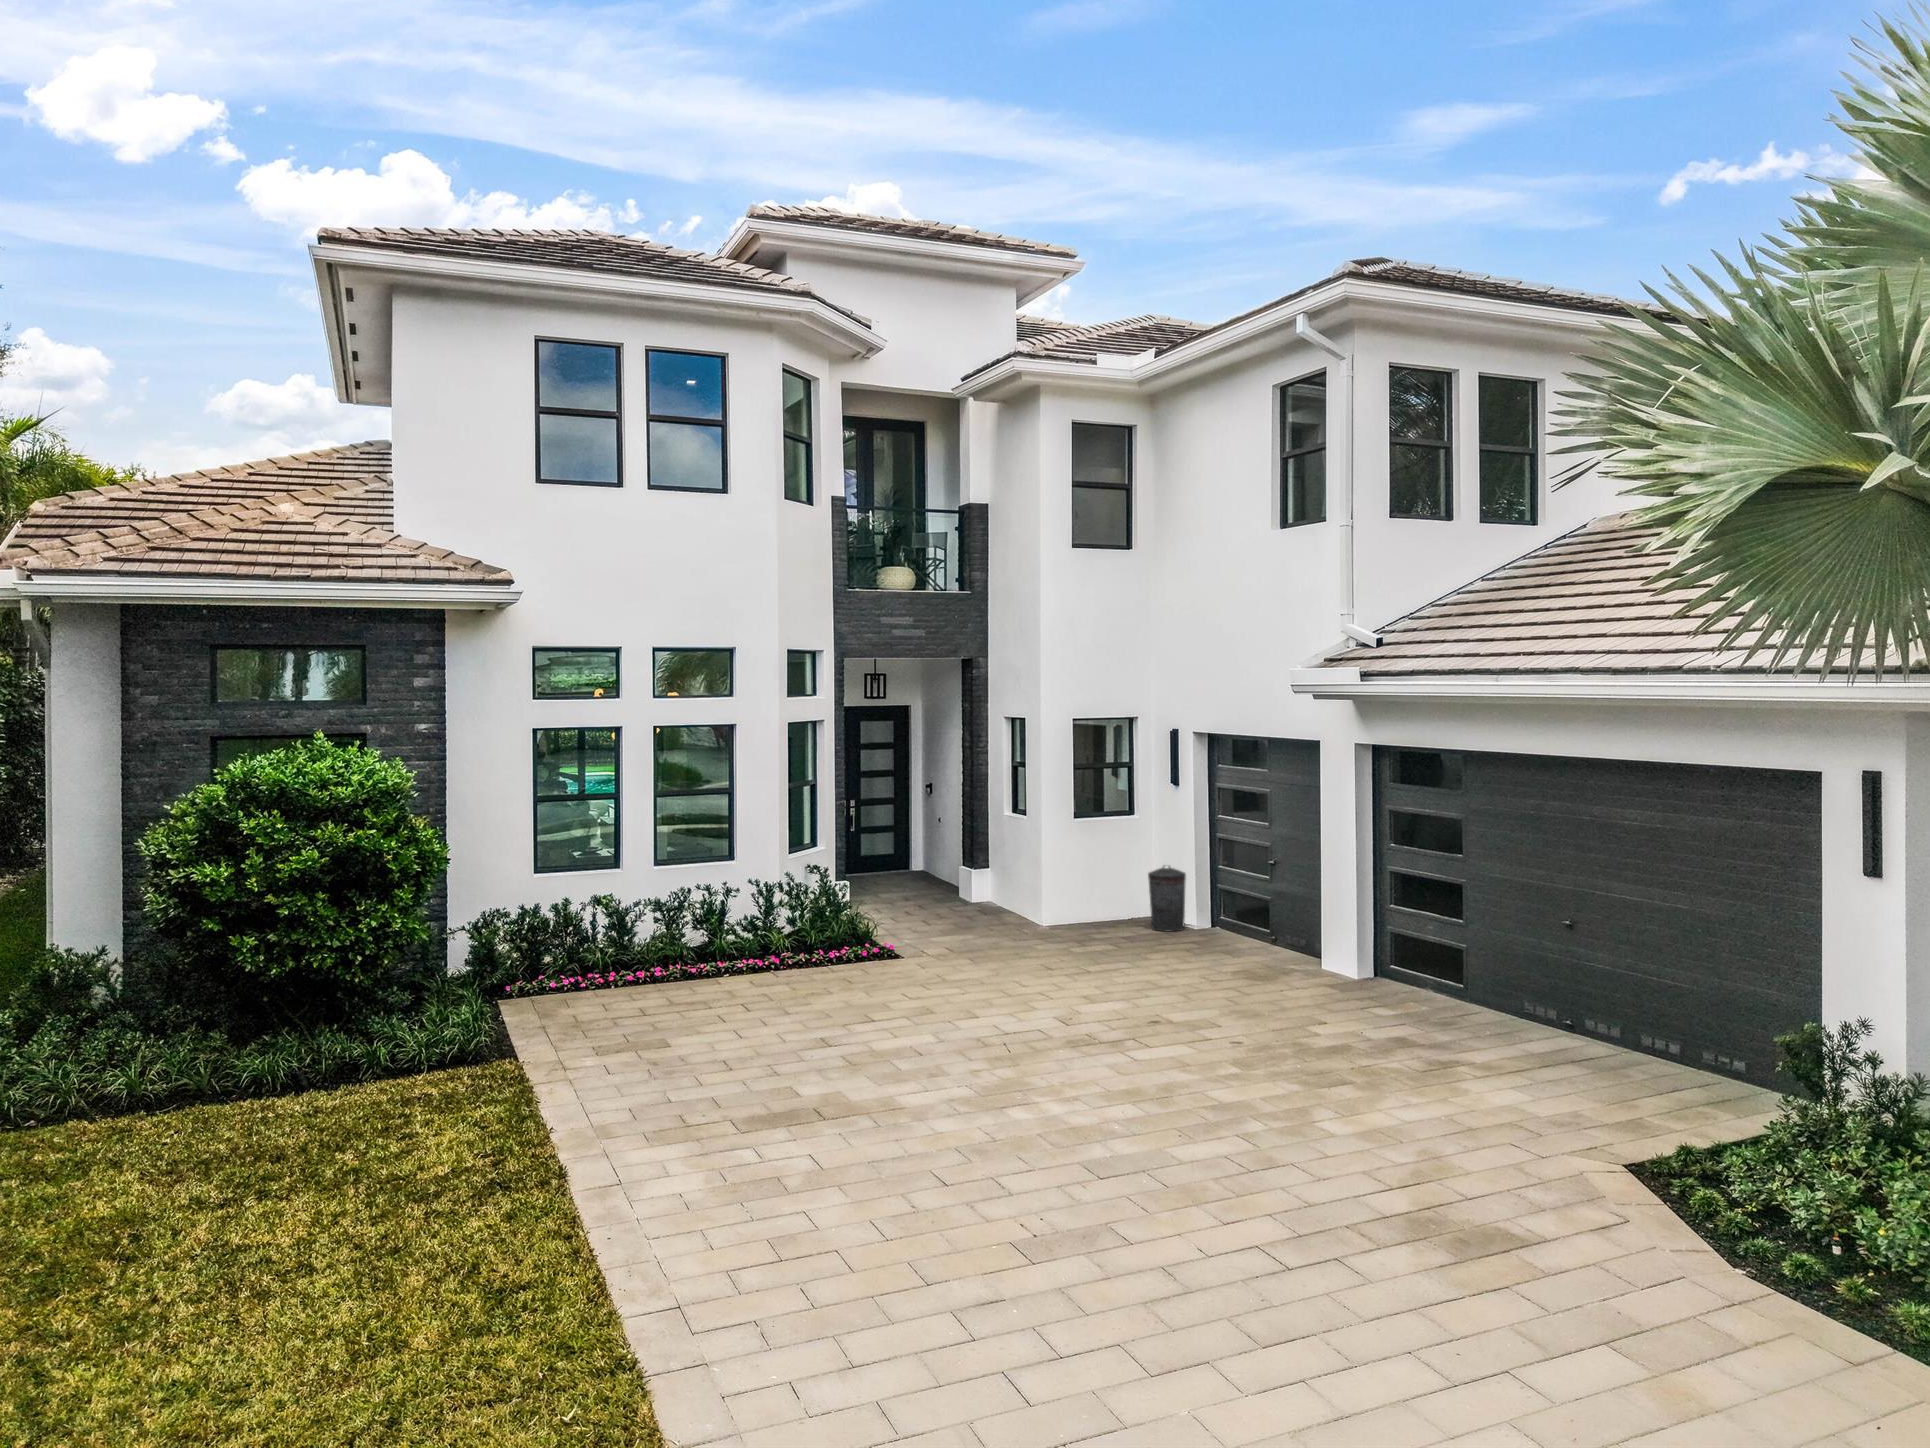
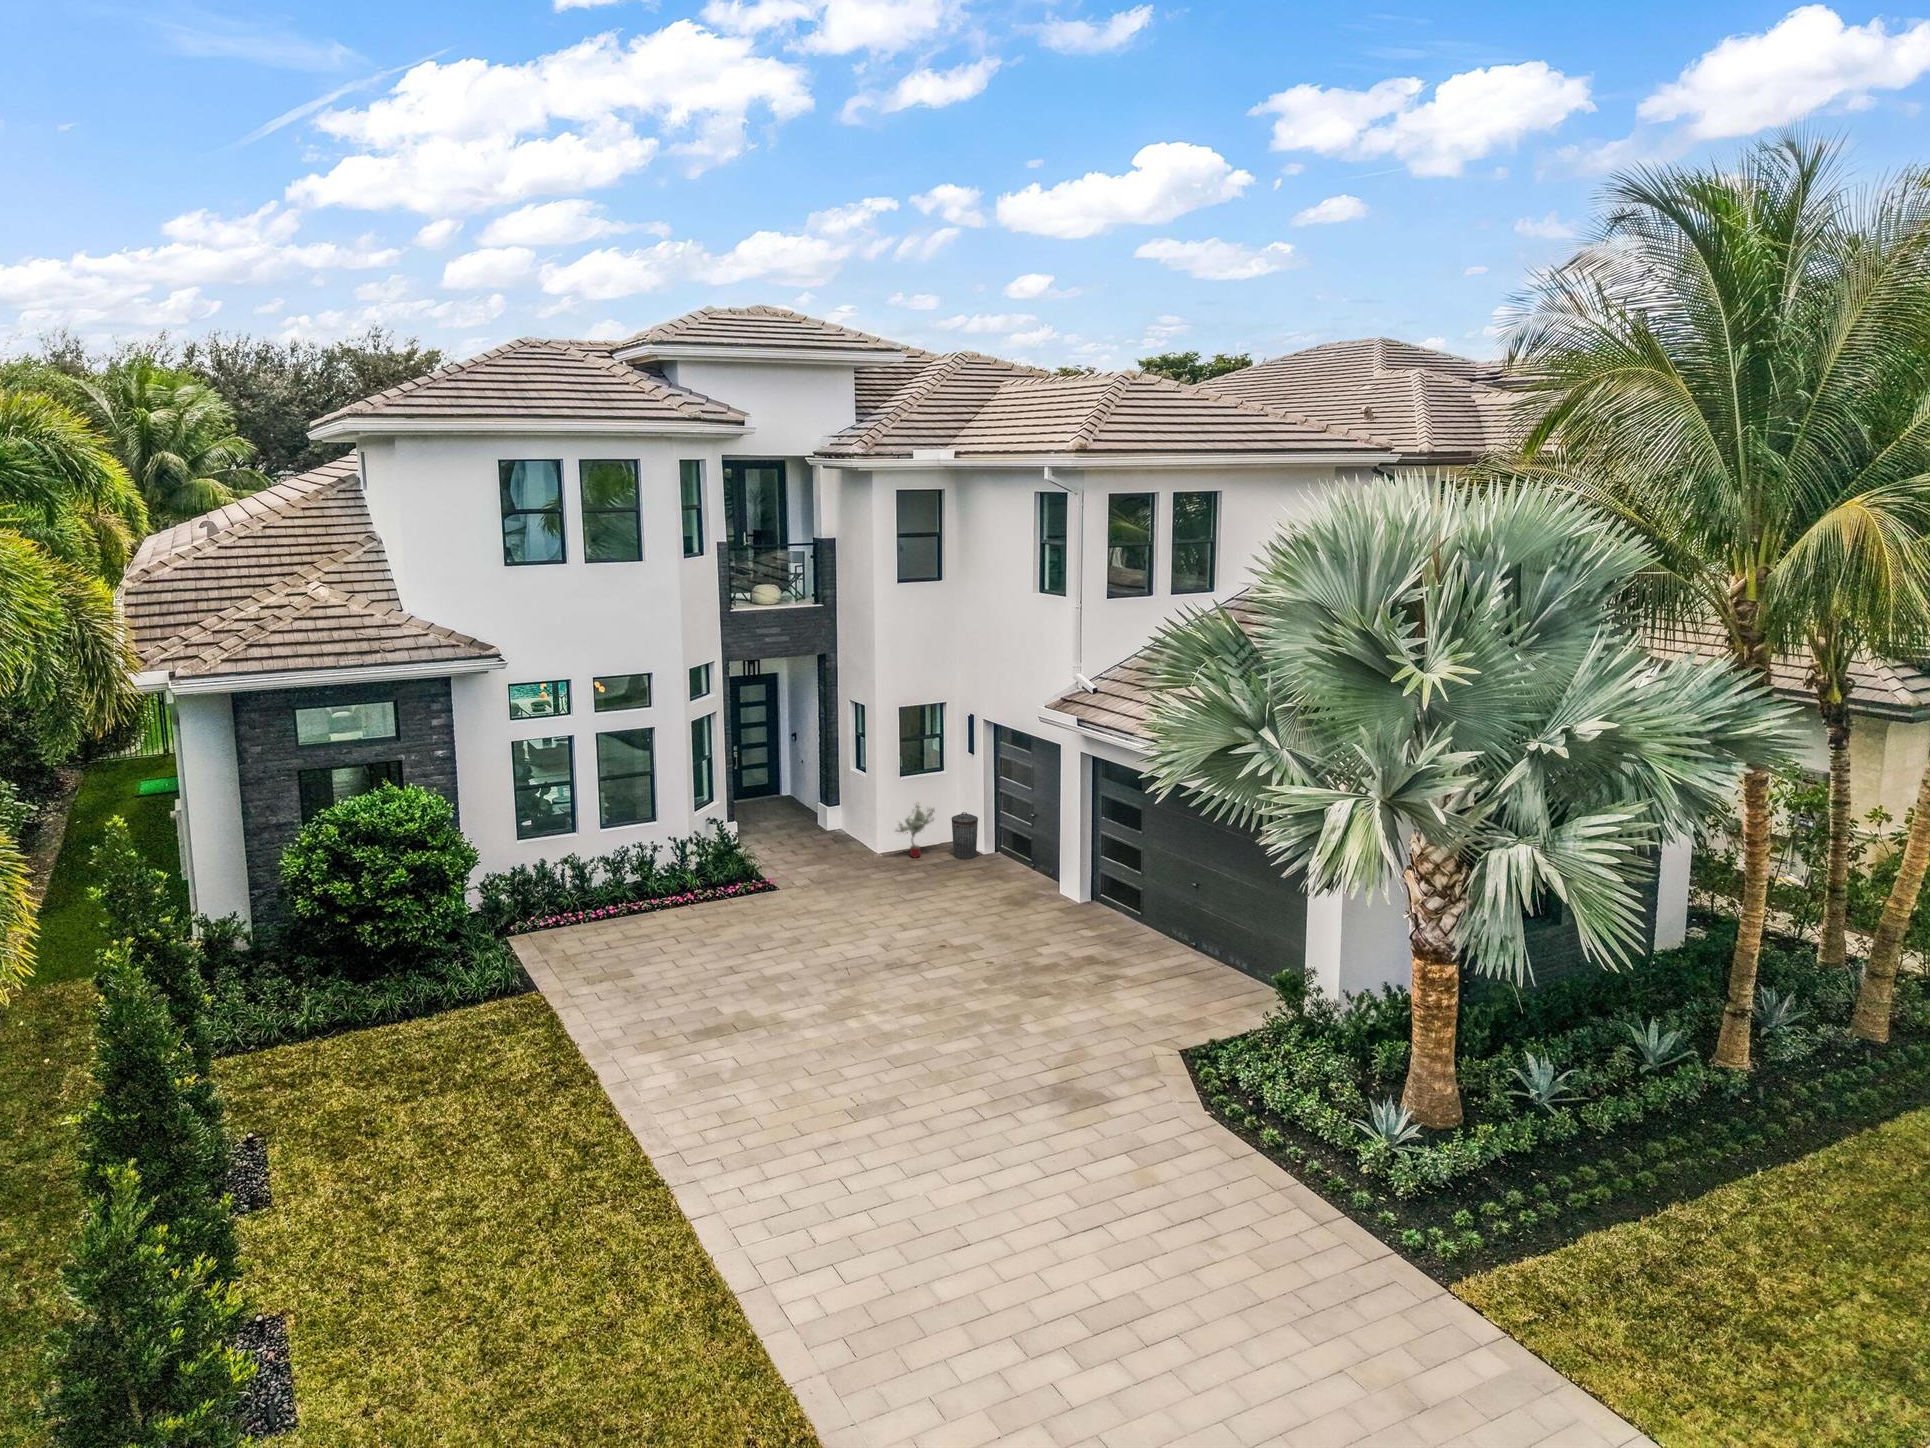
potted tree: none [1067,851,1125,930] -> present [896,803,934,858]

